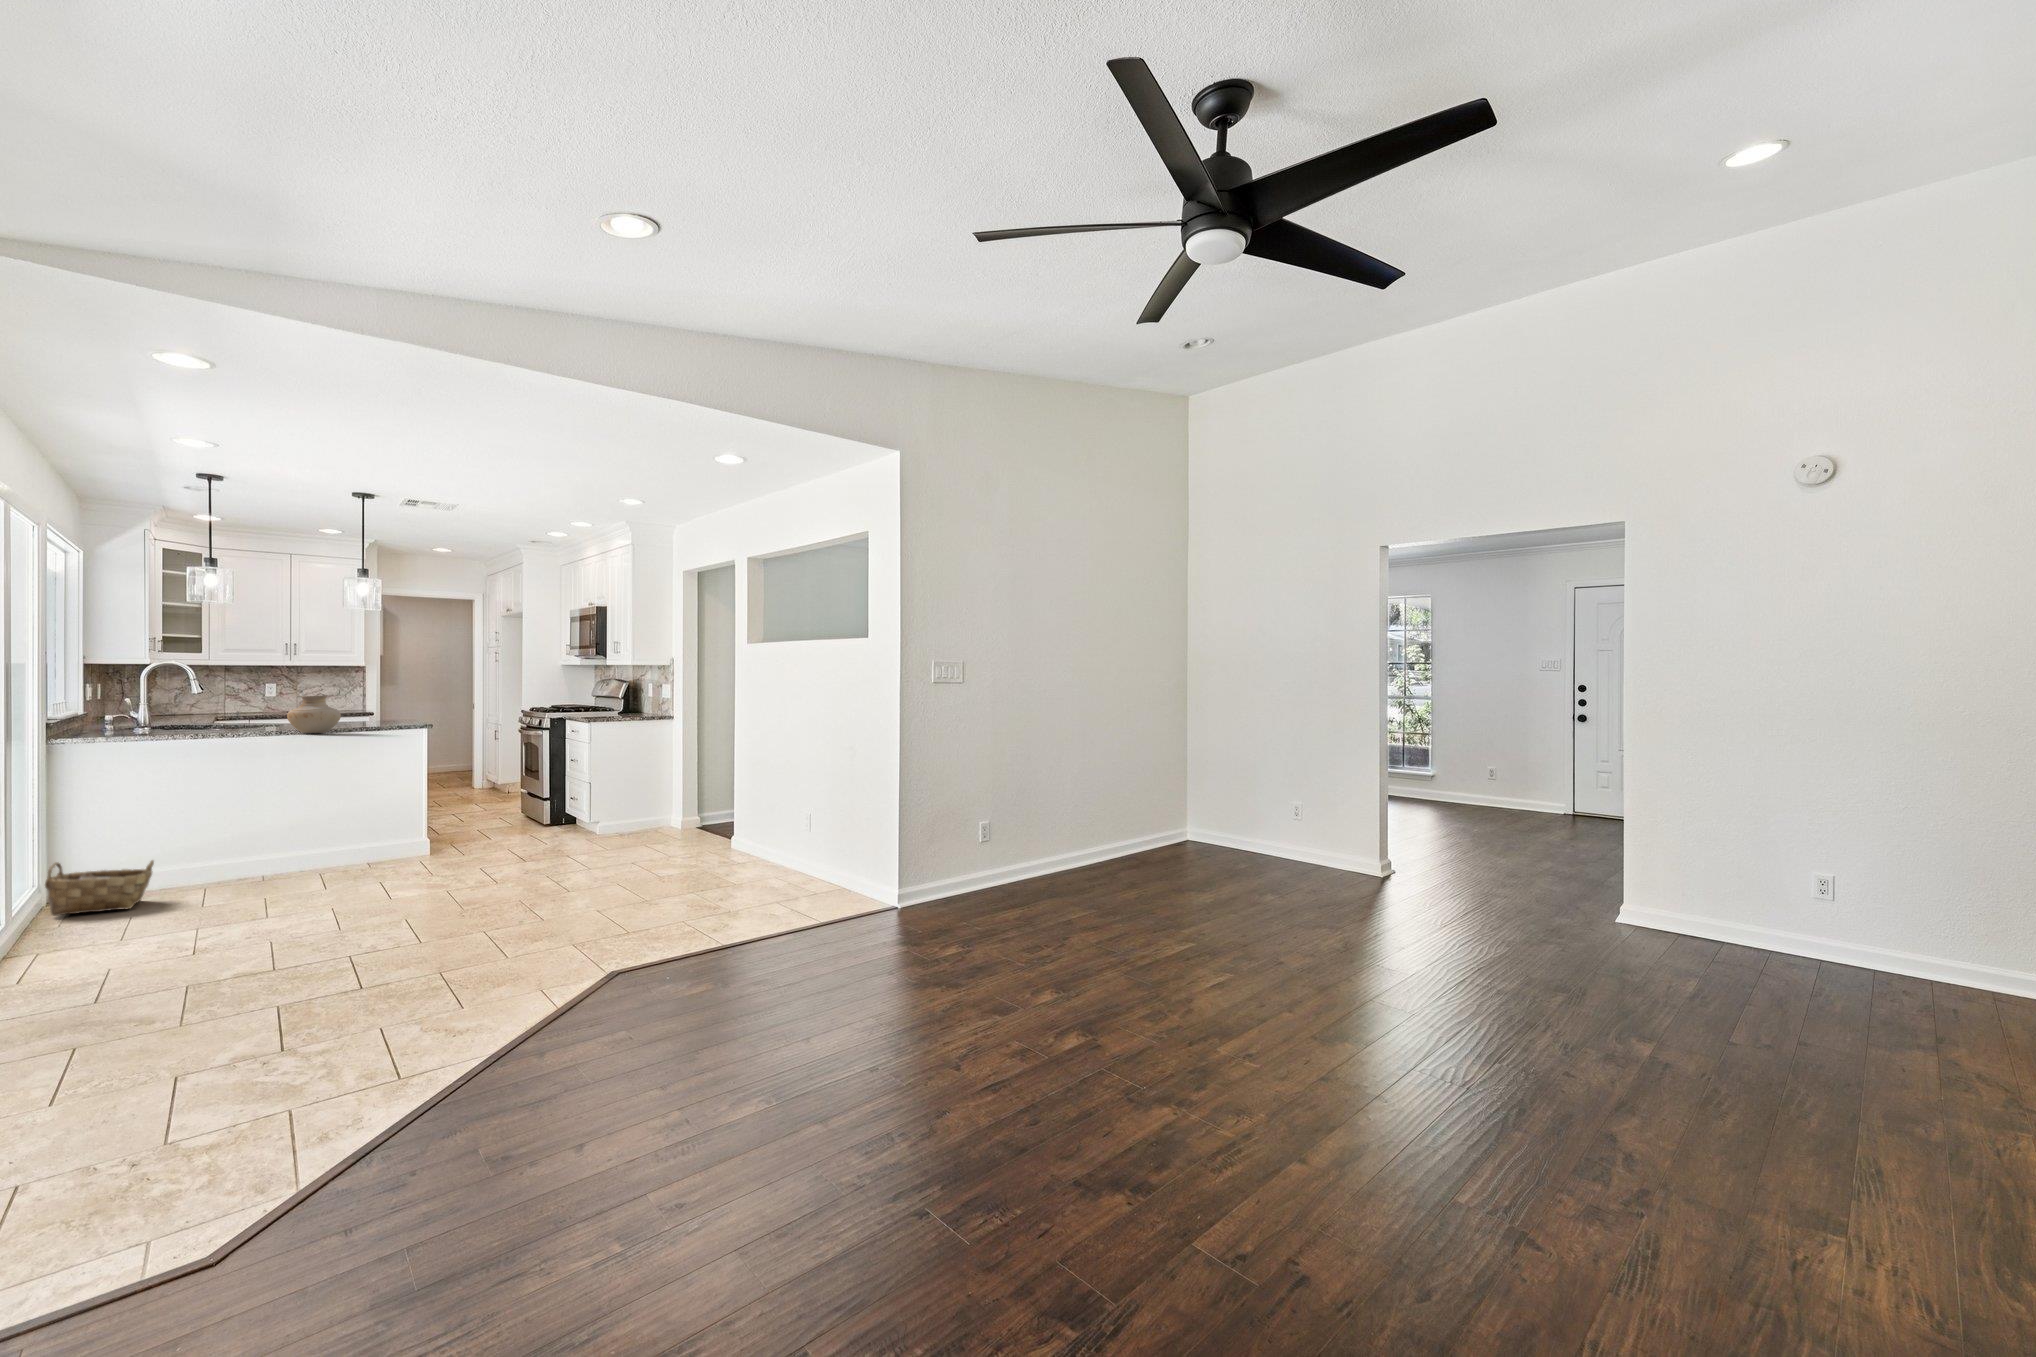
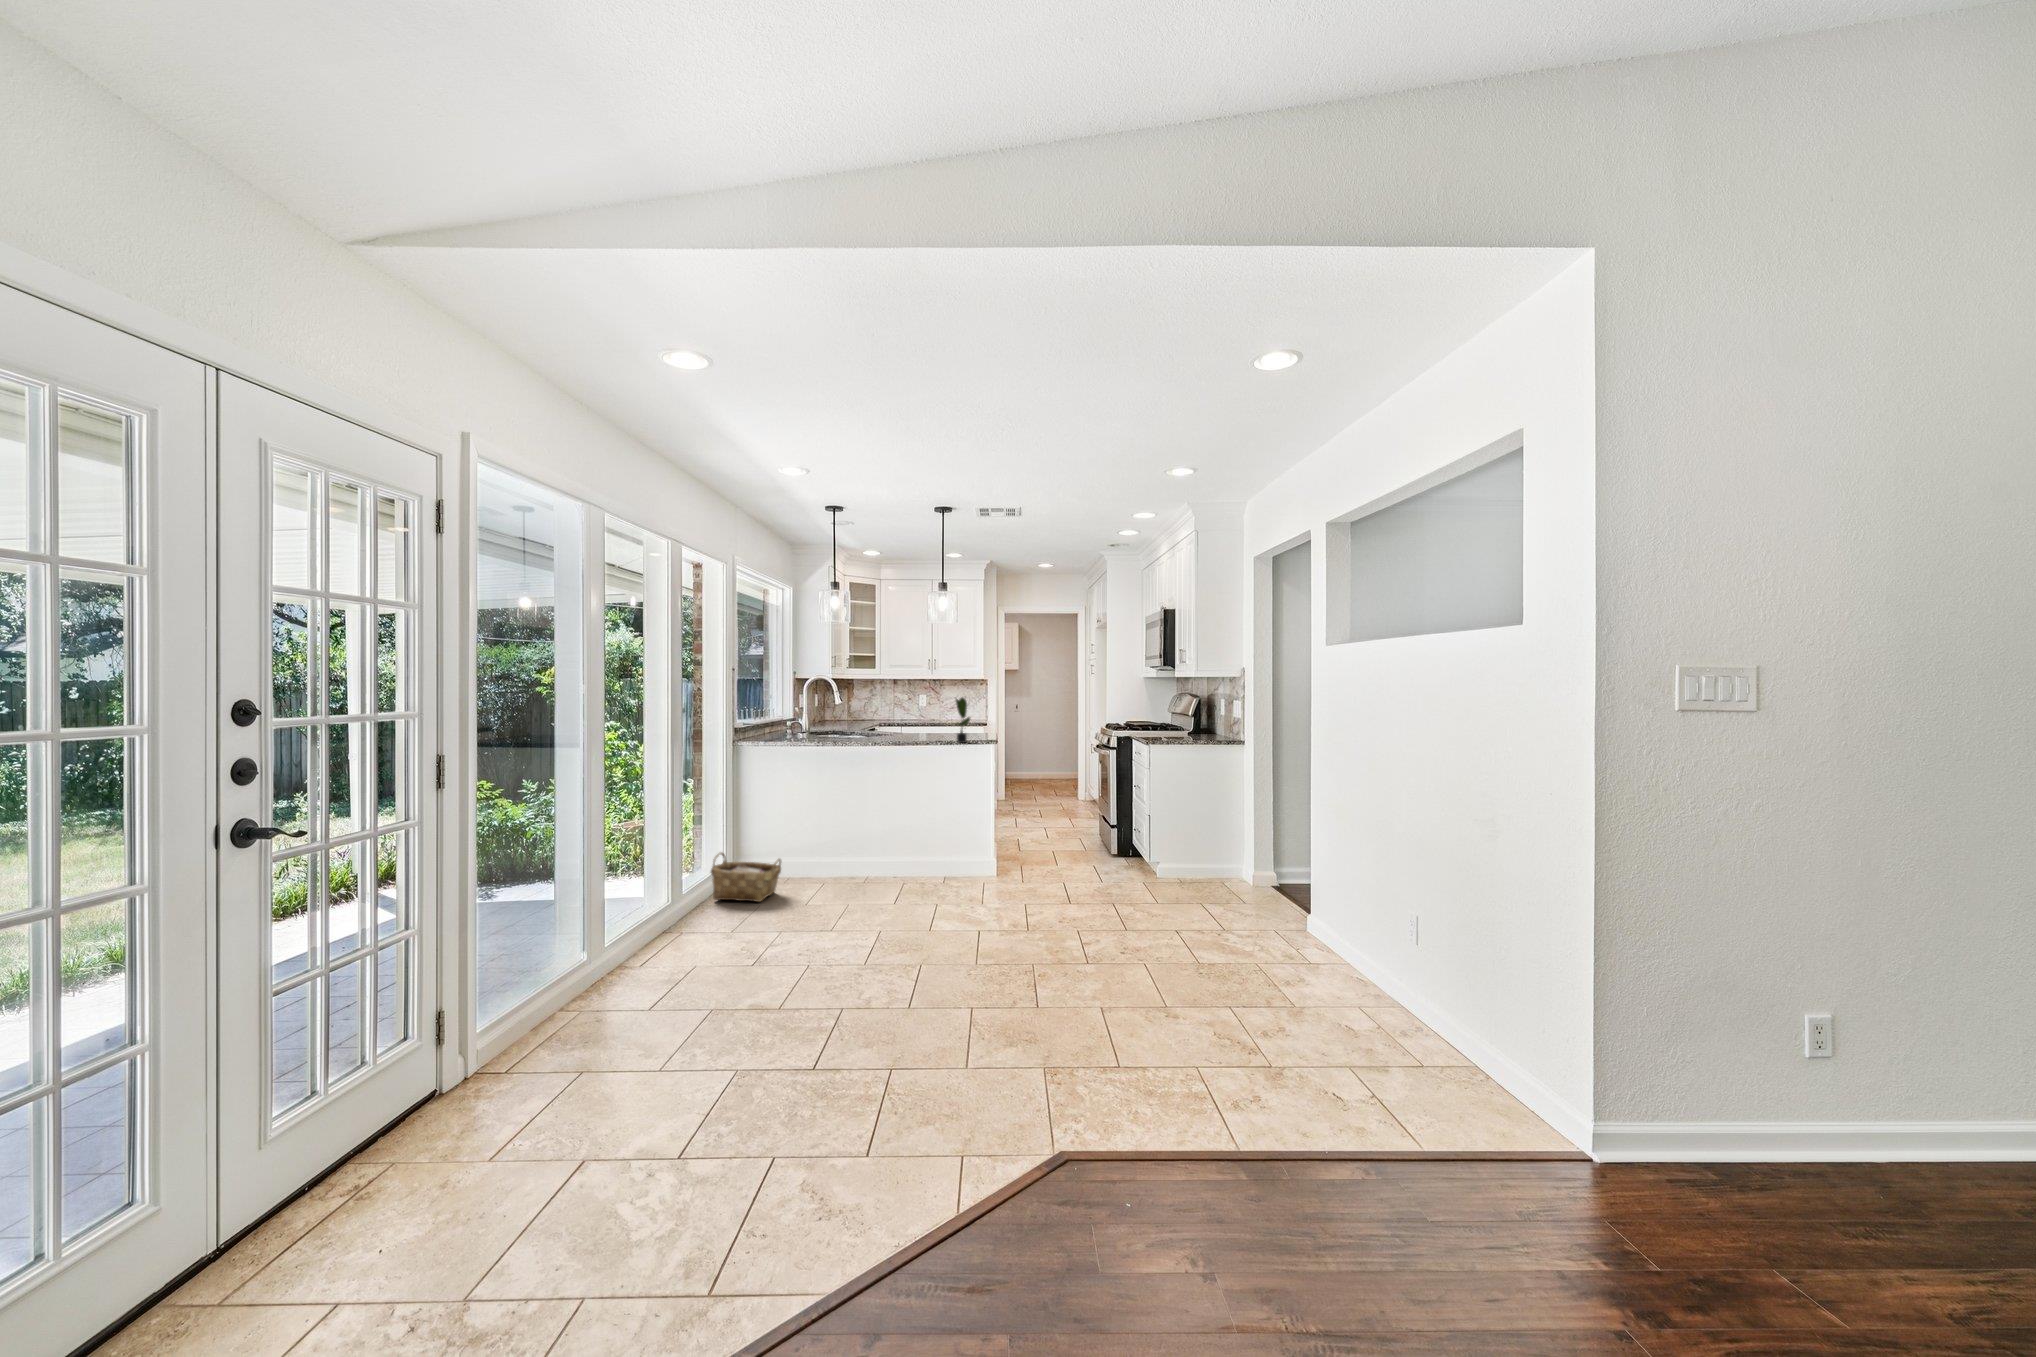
potted plant: none [357,682,389,729] -> present [956,698,970,743]
vase: present [287,695,341,733] -> none [887,711,927,747]

